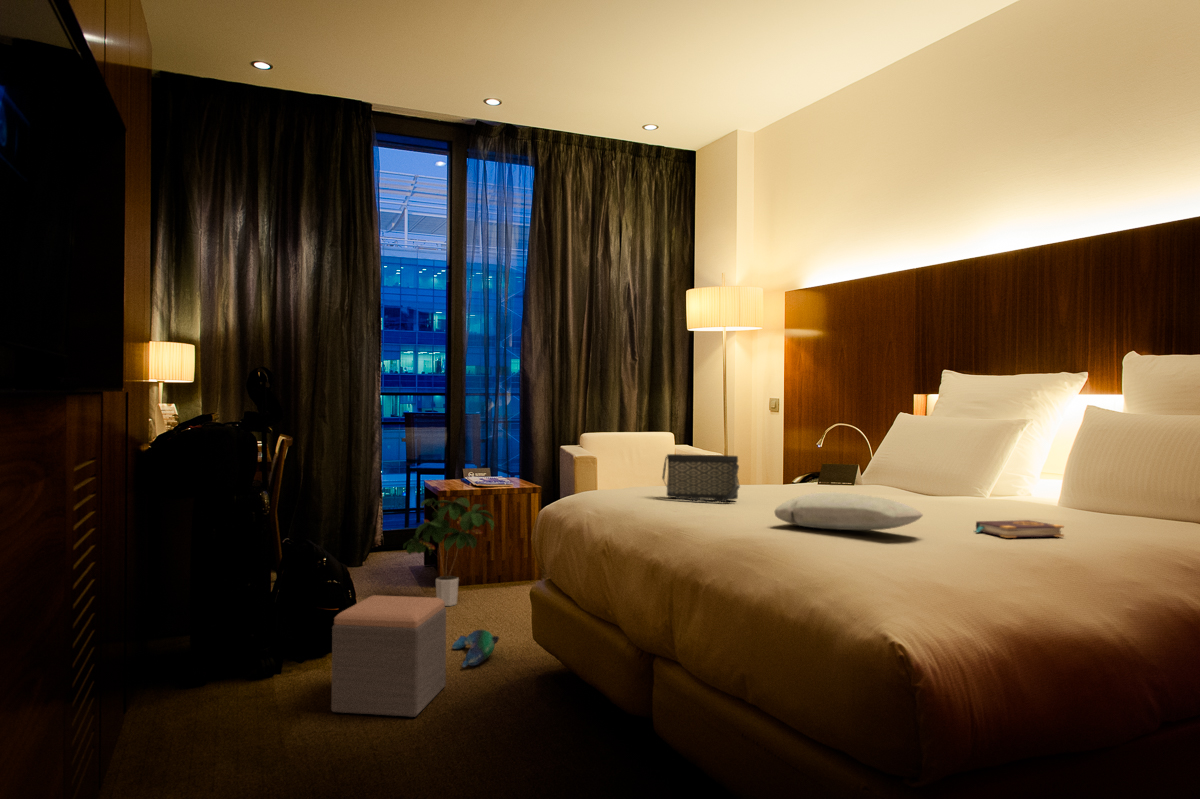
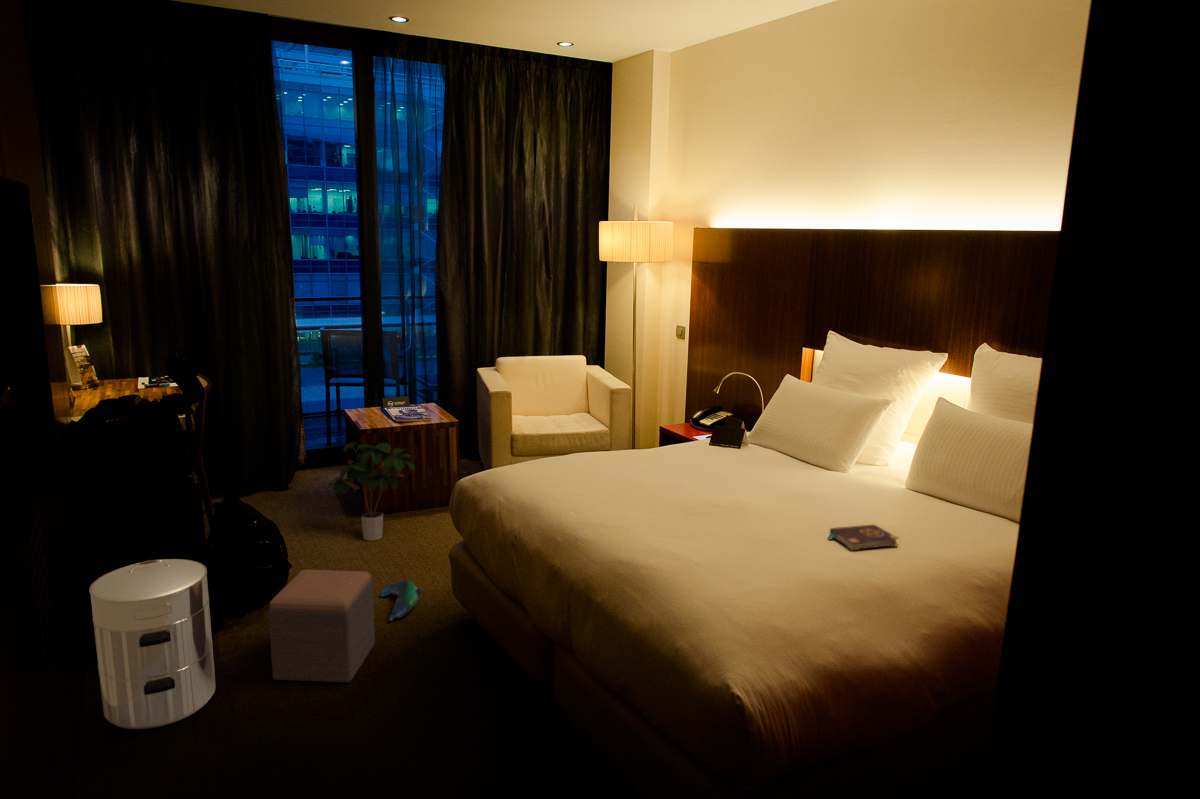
handbag: present [662,454,740,502] -> none [568,433,637,482]
pillow: present [775,492,923,530] -> none [662,500,785,546]
waste bin: none [146,557,271,748] -> present [89,559,216,729]

